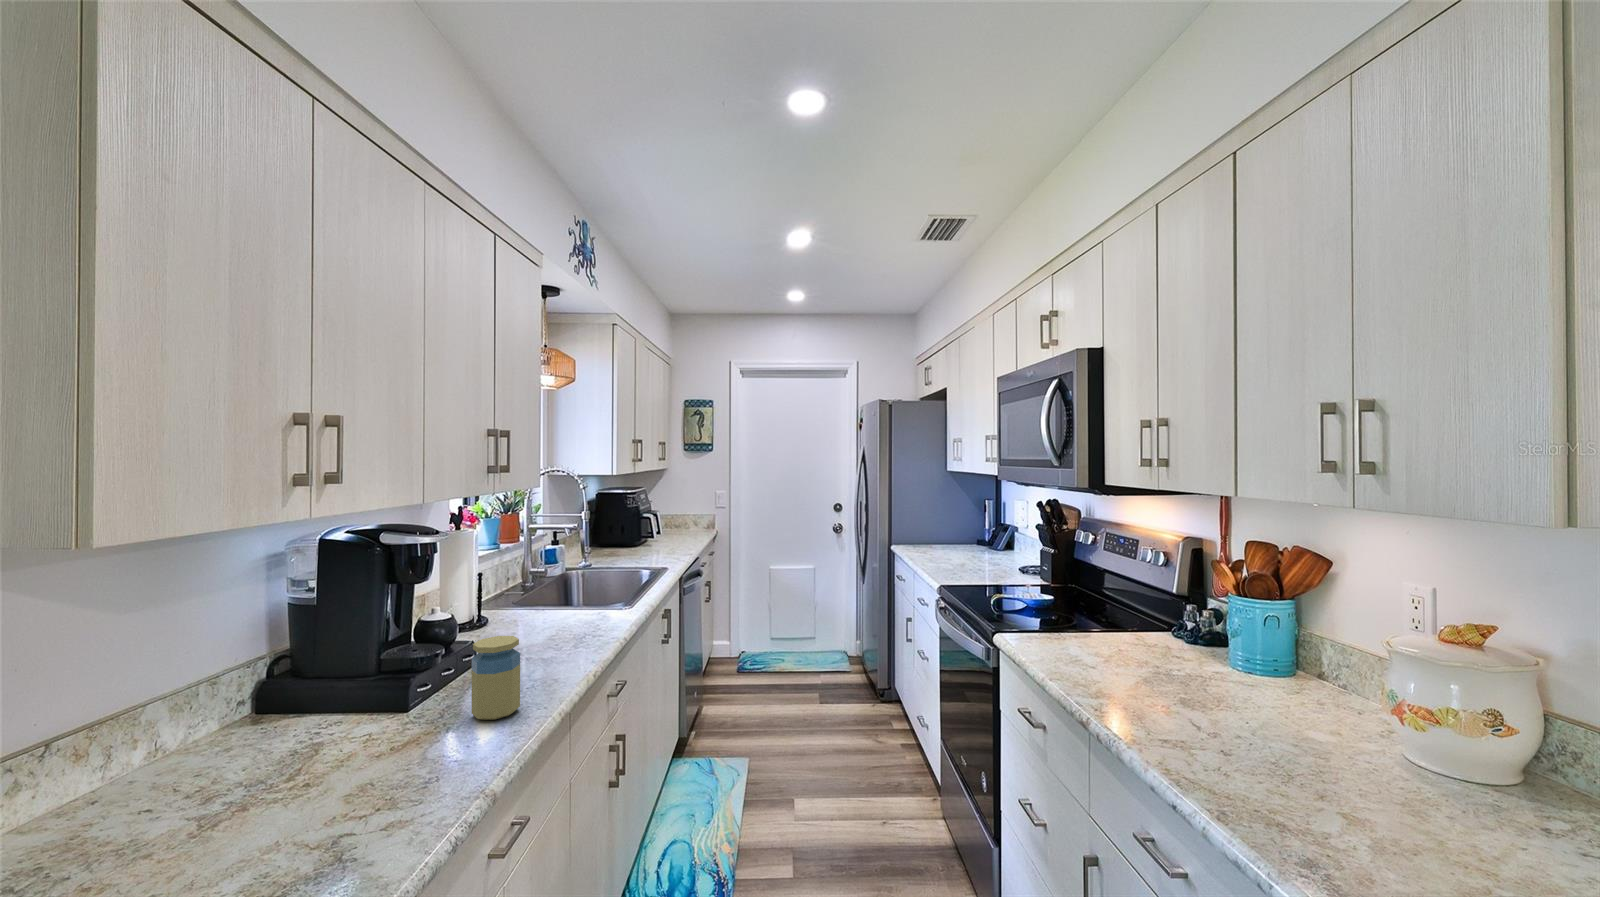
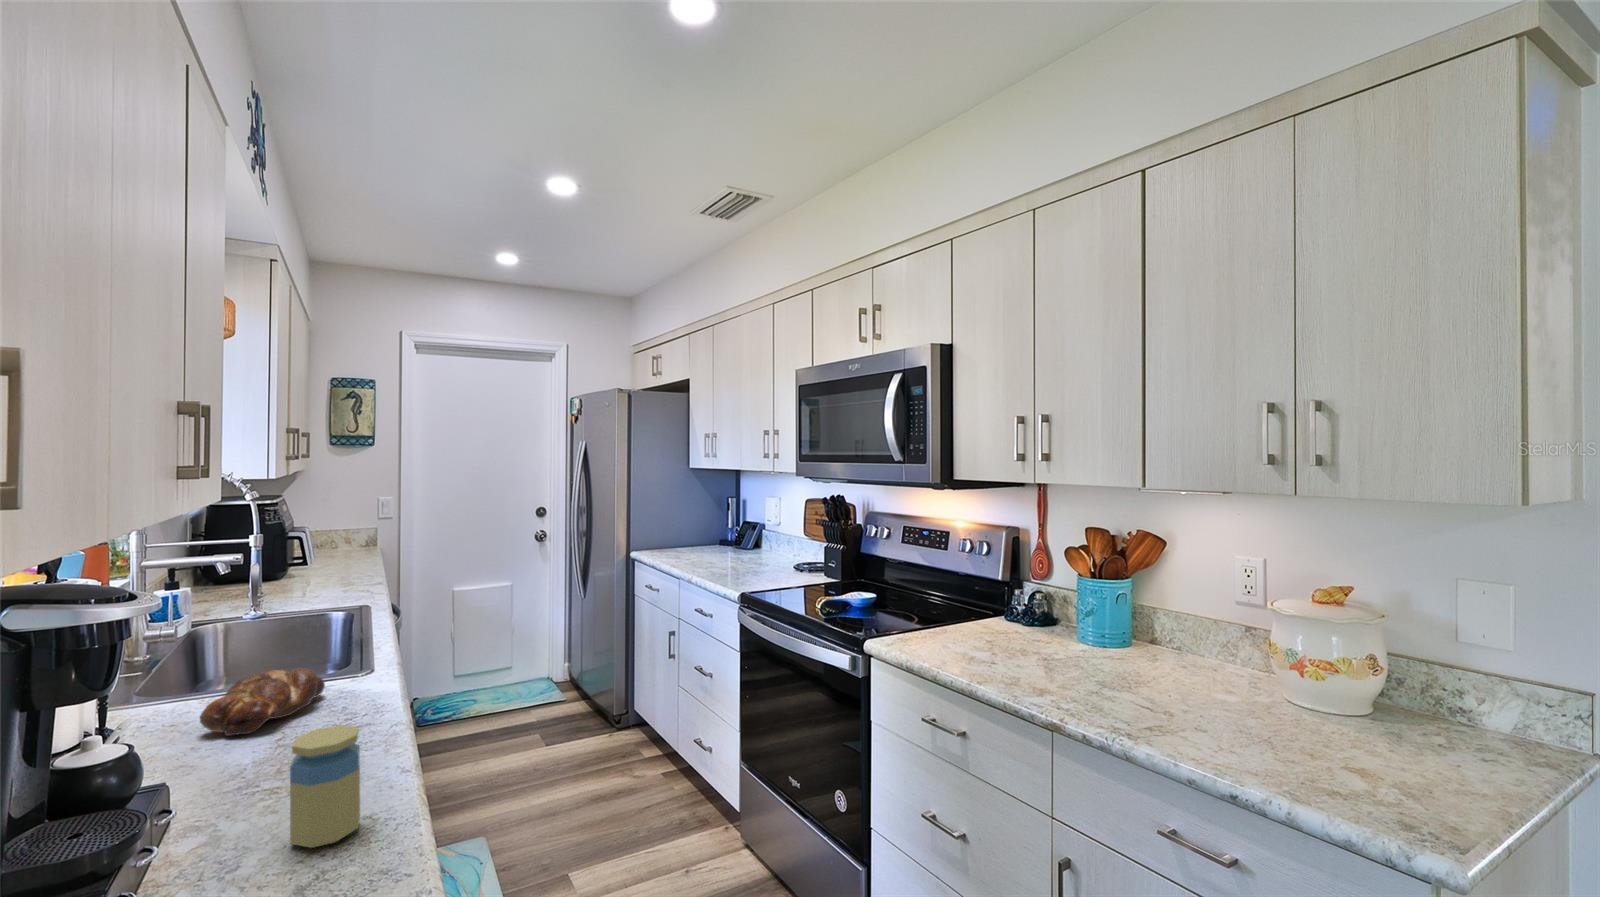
bread loaf: none [504,599,588,640] -> present [200,668,325,736]

